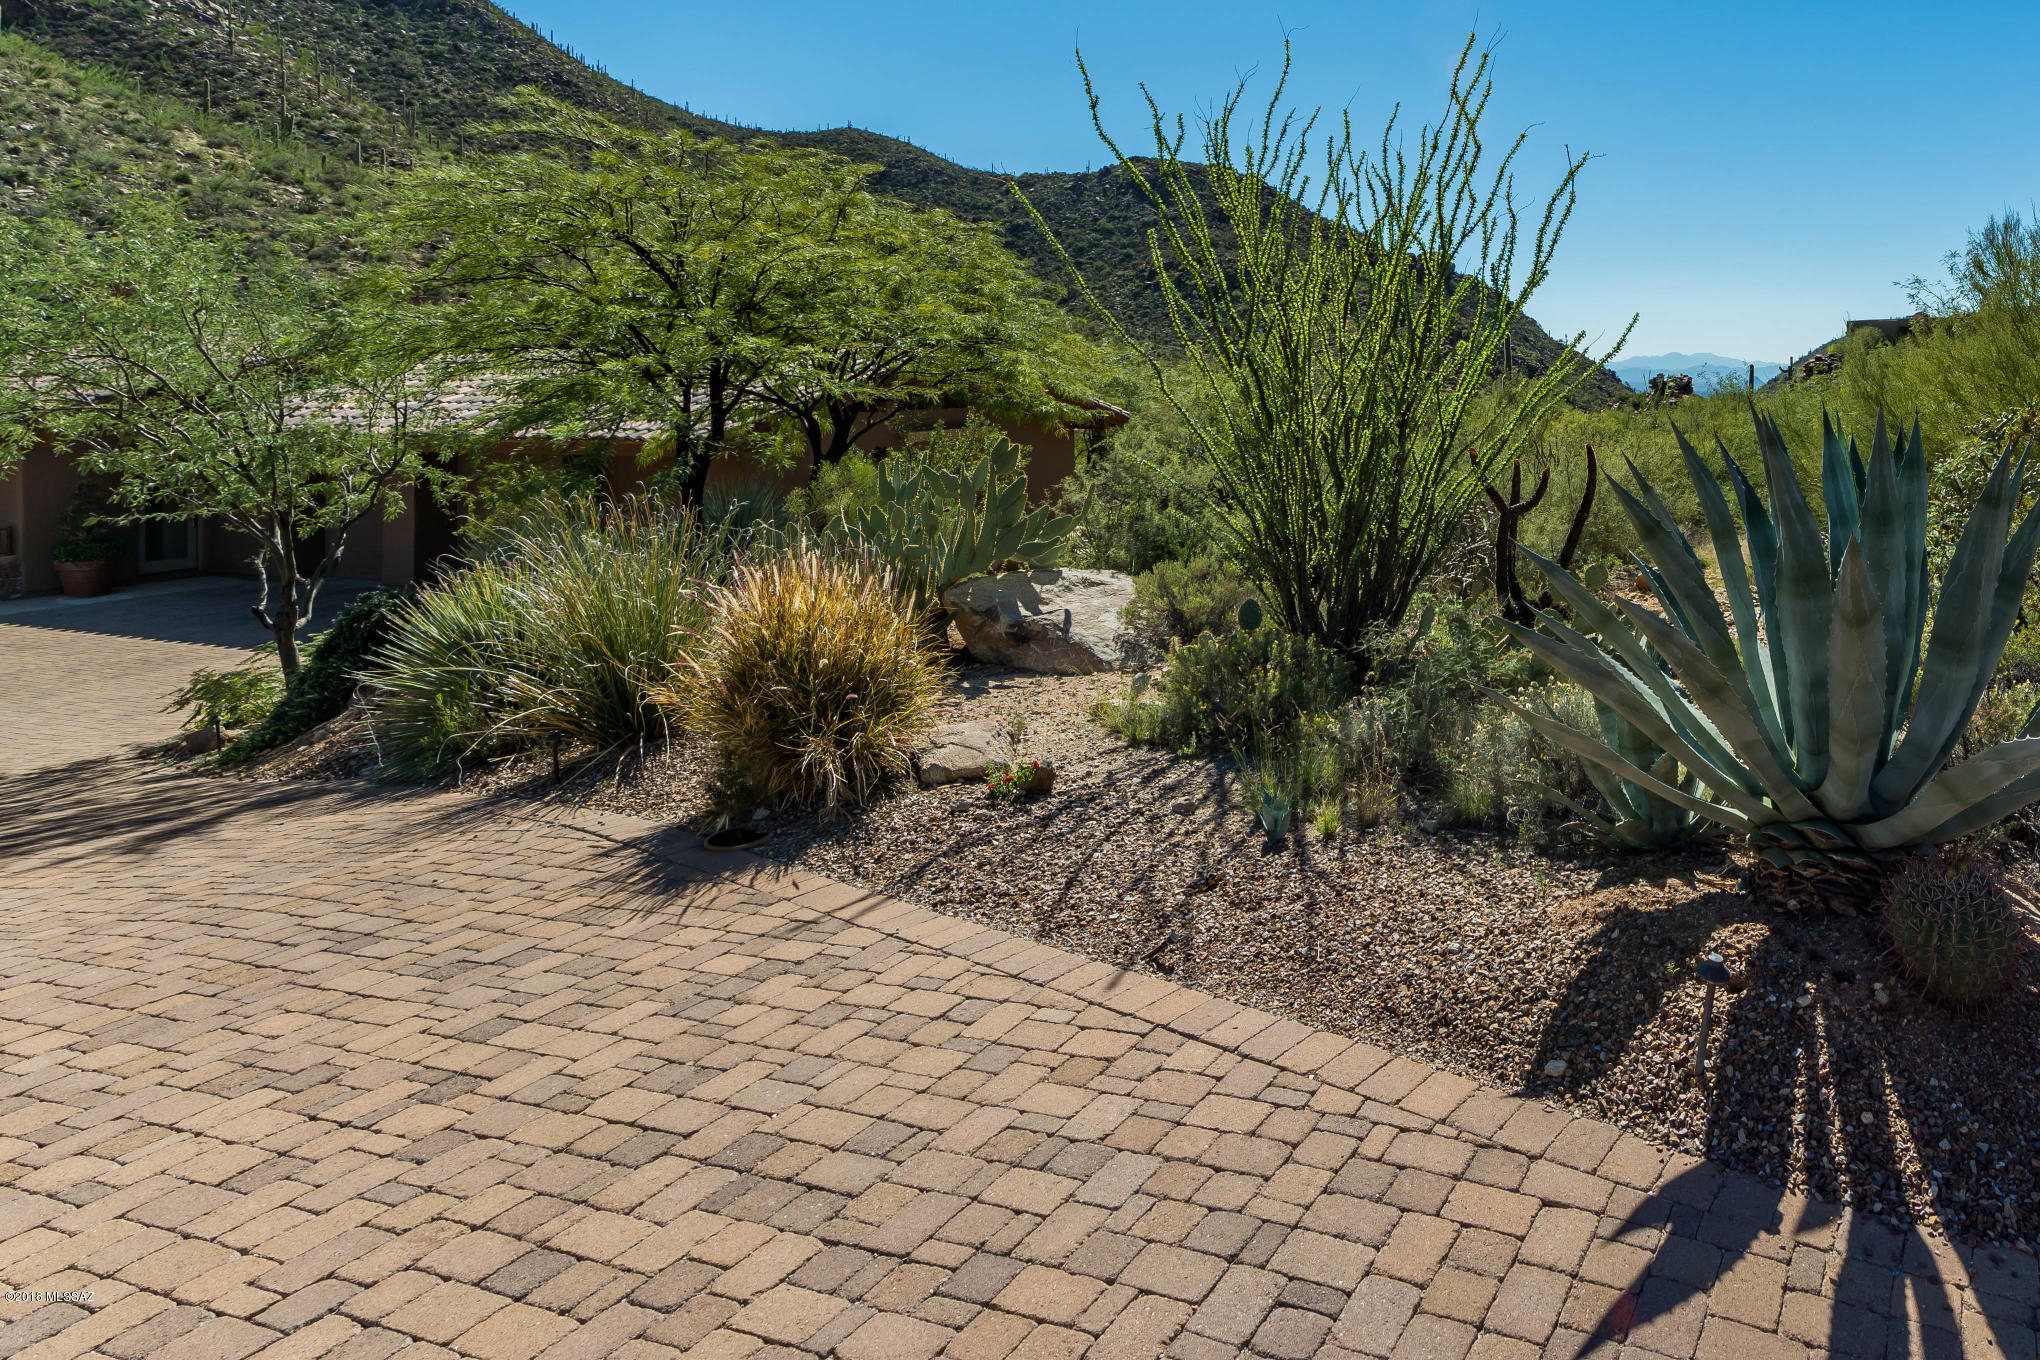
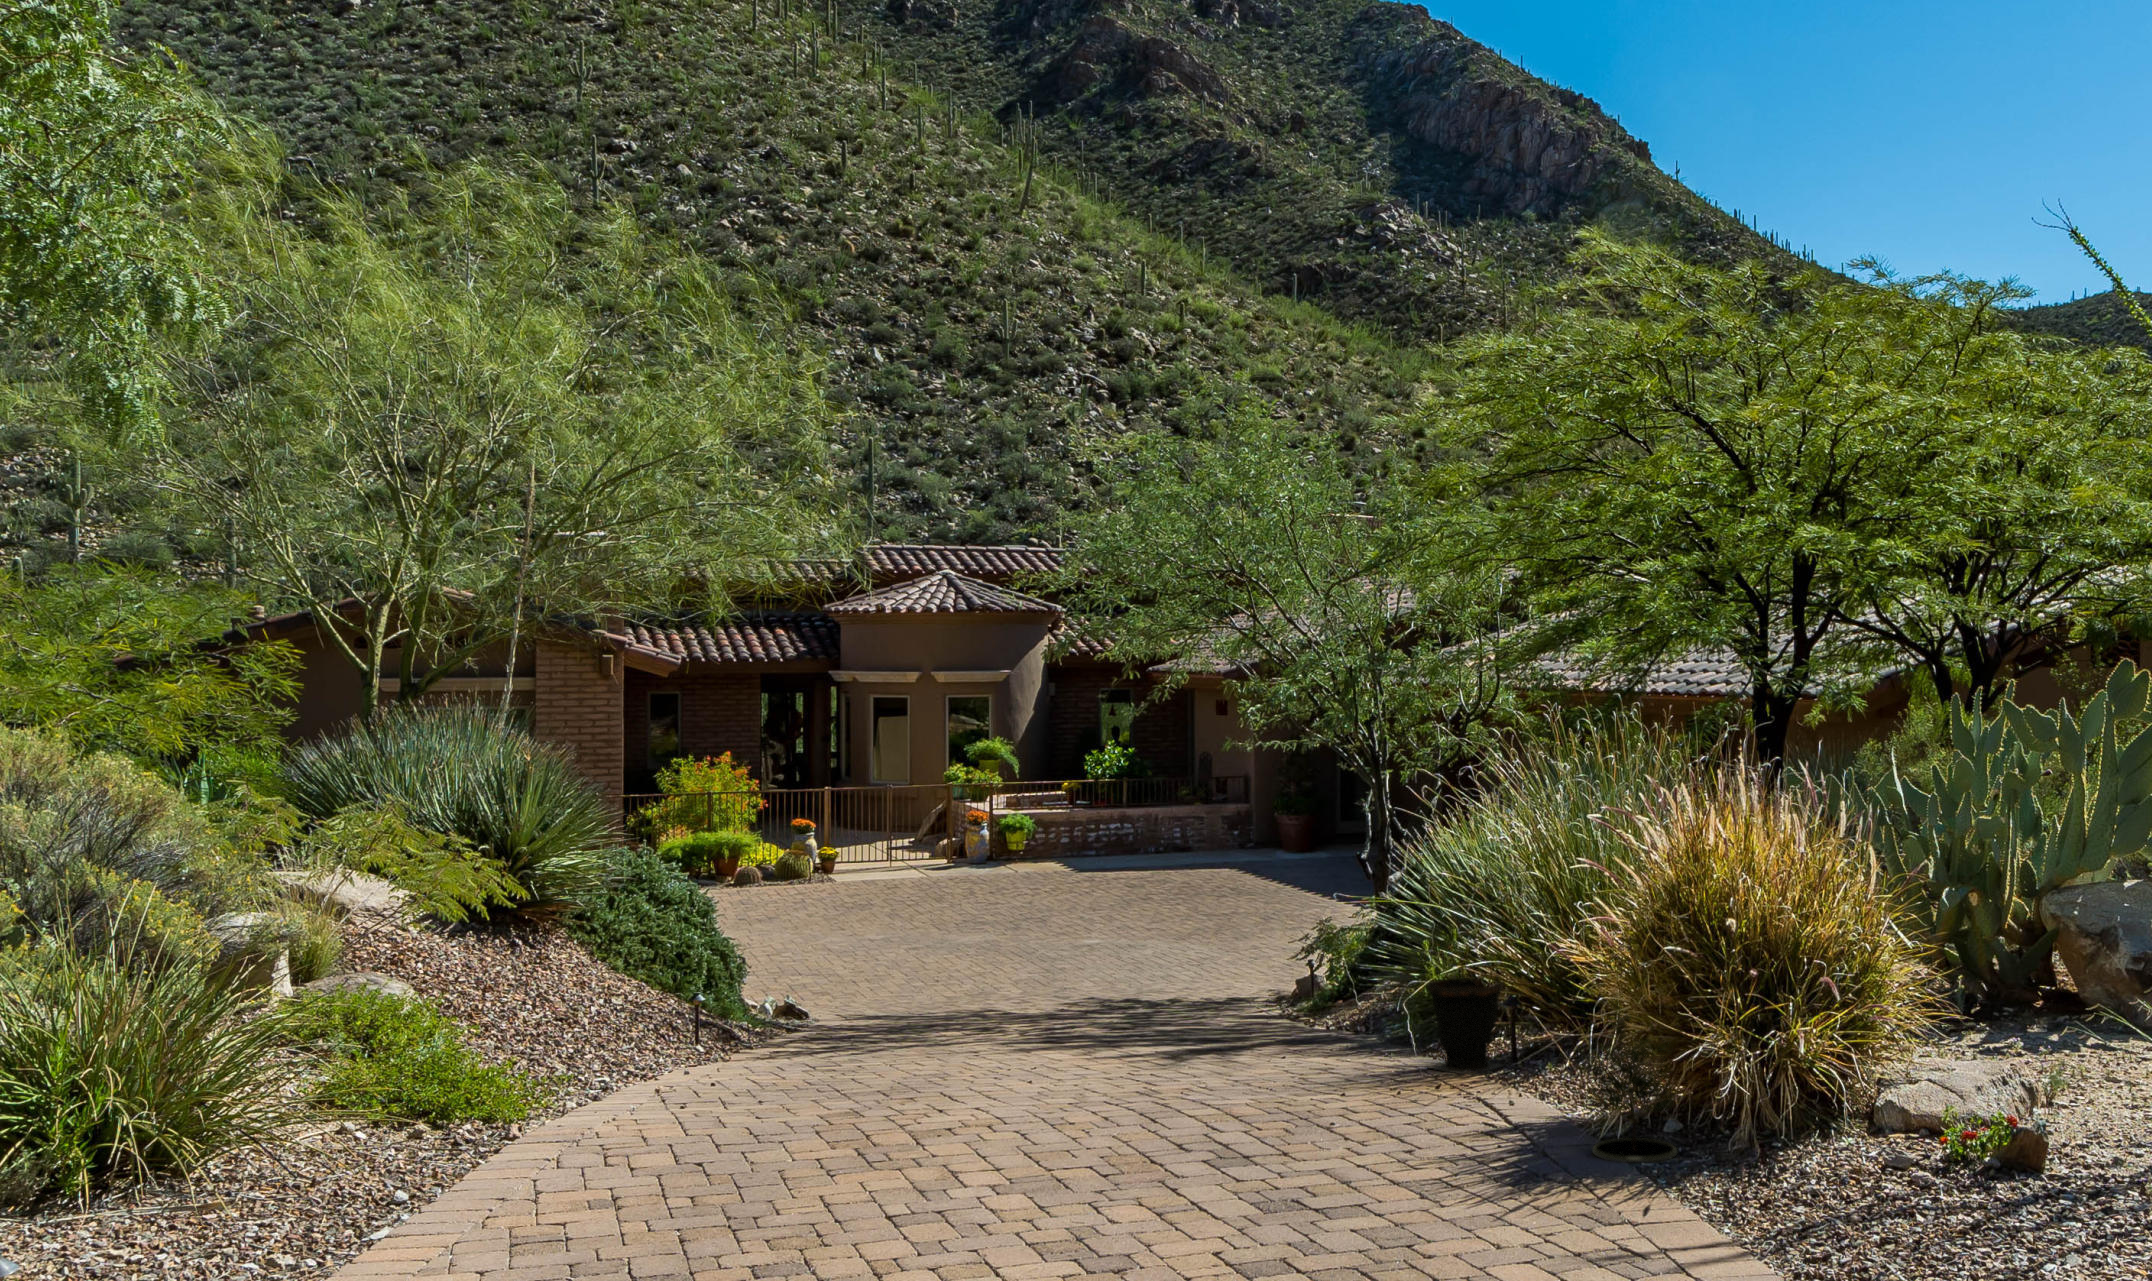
bucket: none [453,717,535,801] -> present [1427,978,1504,1074]

